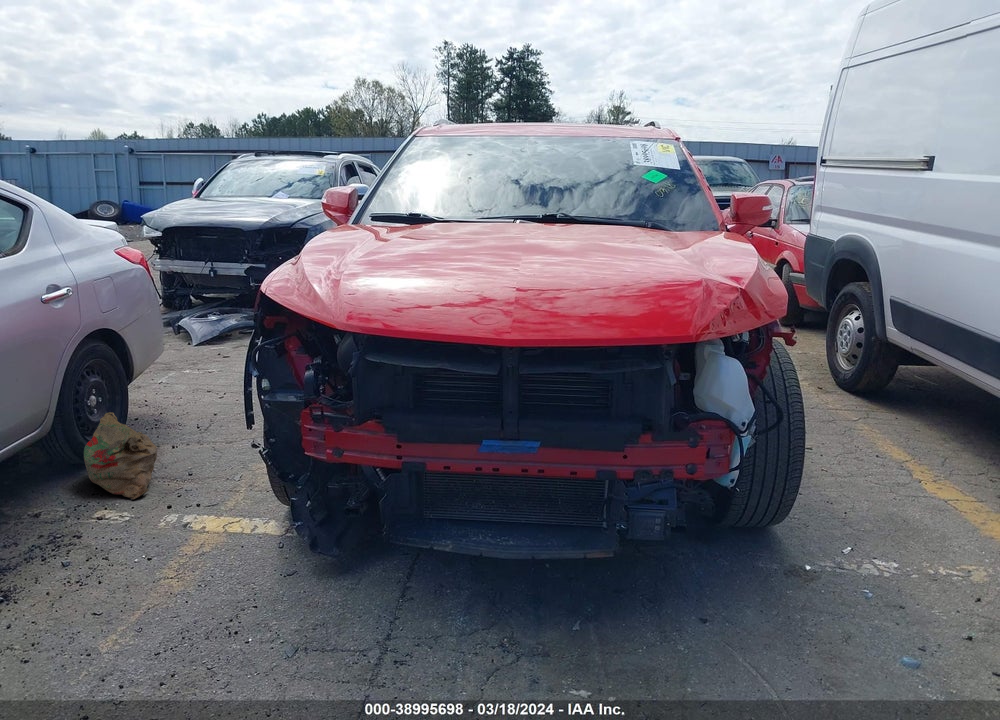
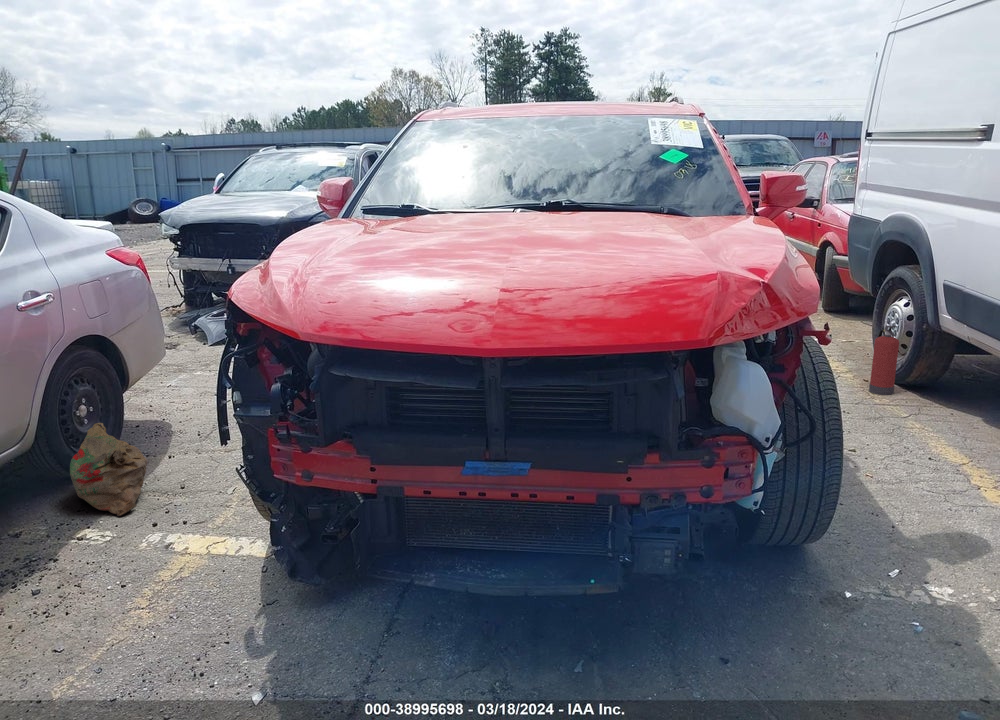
fire extinguisher: none [822,337,850,400] -> present [869,326,899,395]

